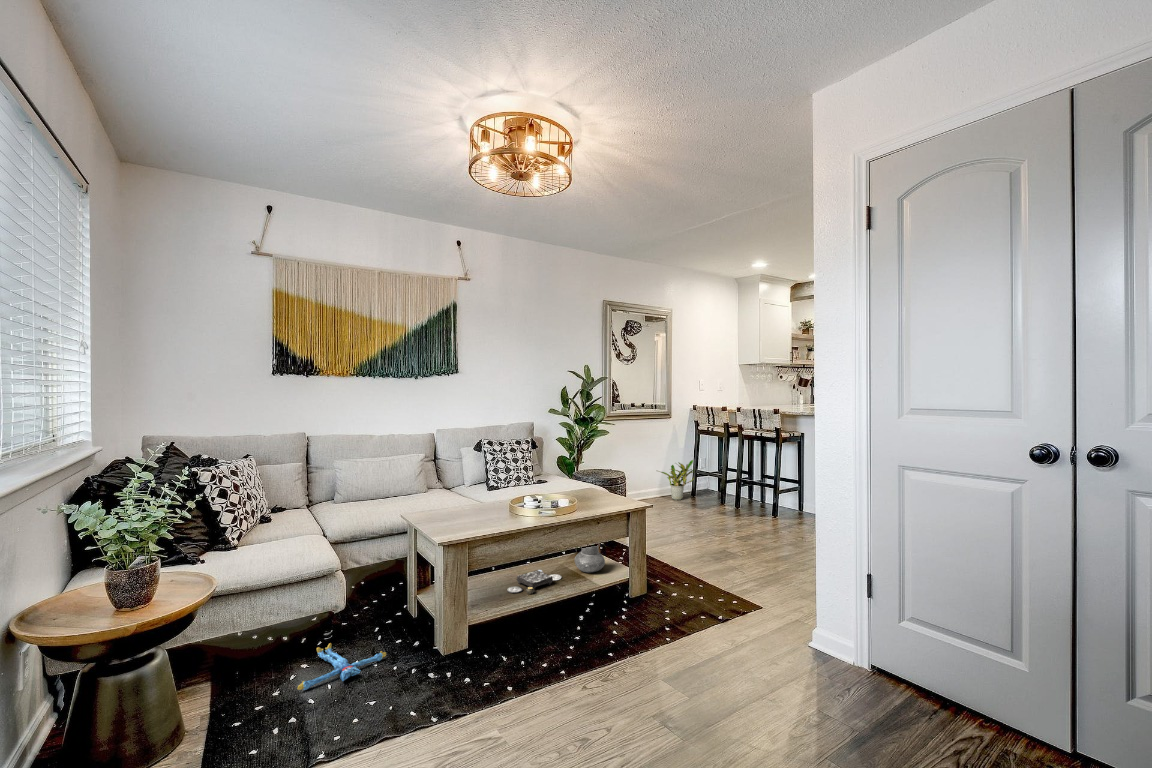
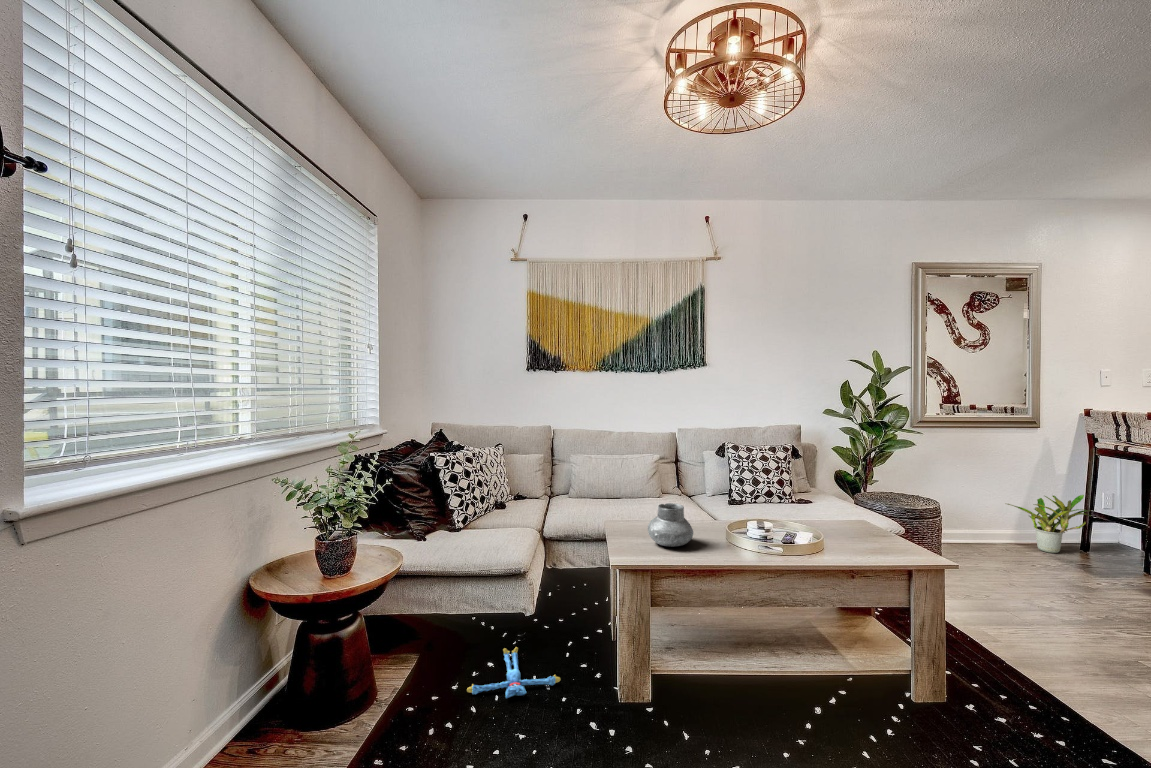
vase: present [575,543,605,572] -> present [648,503,693,547]
board game: present [507,570,561,594] -> none [719,621,802,654]

